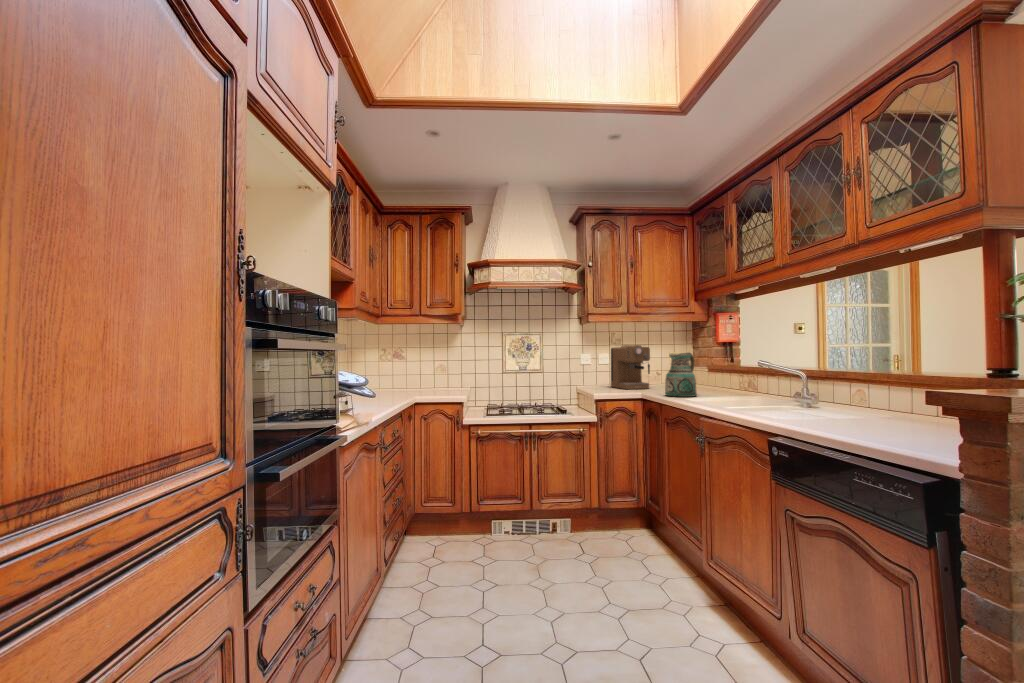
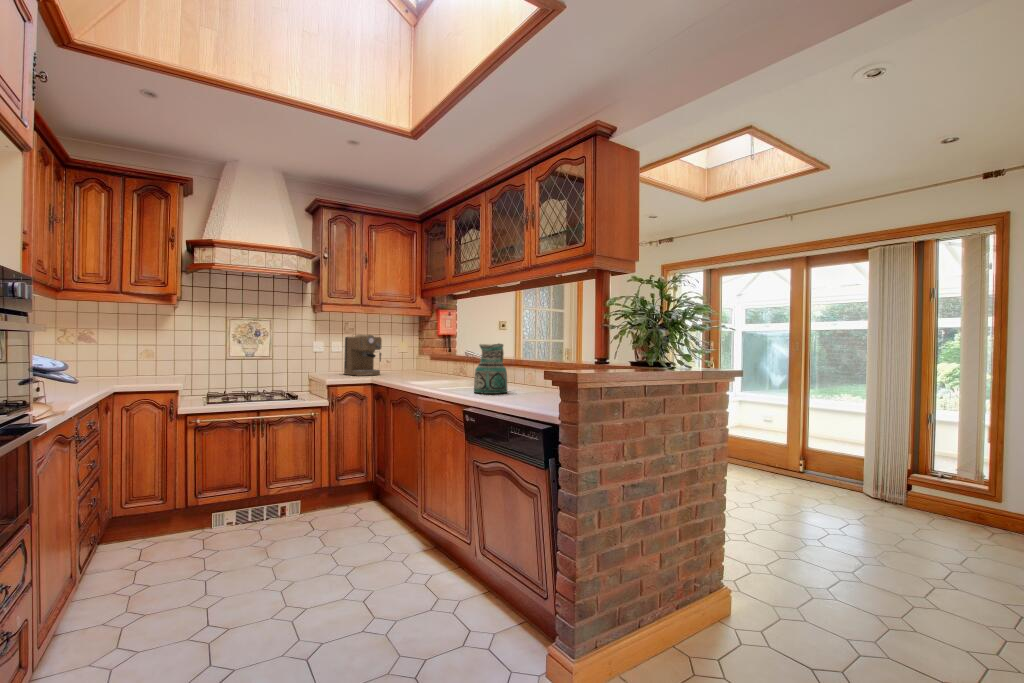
ceramic pitcher: present [665,352,697,397] -> present [474,343,507,394]

